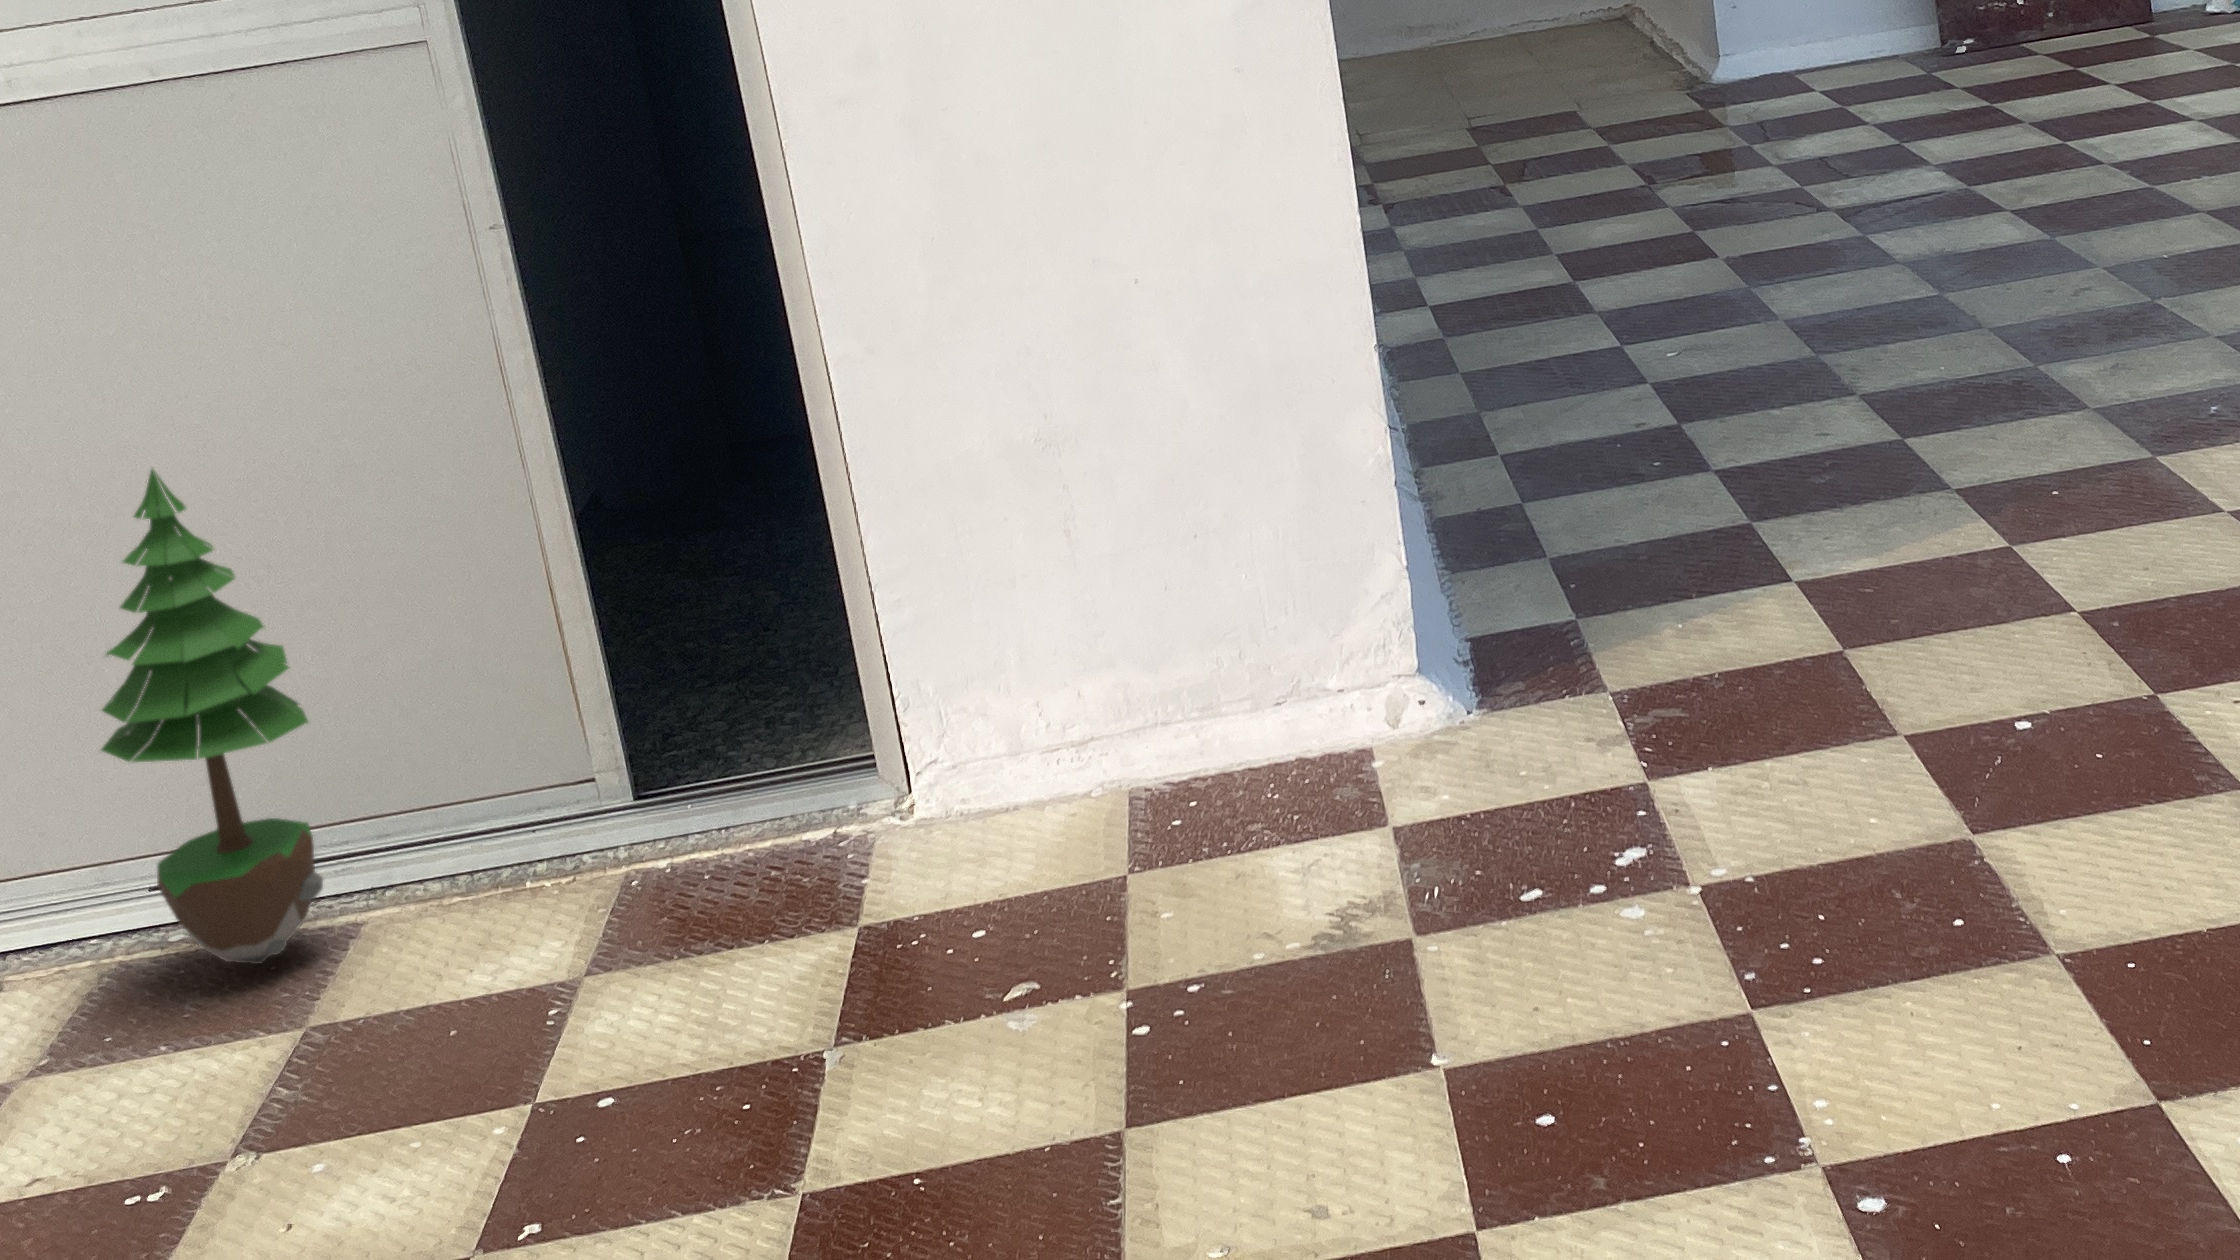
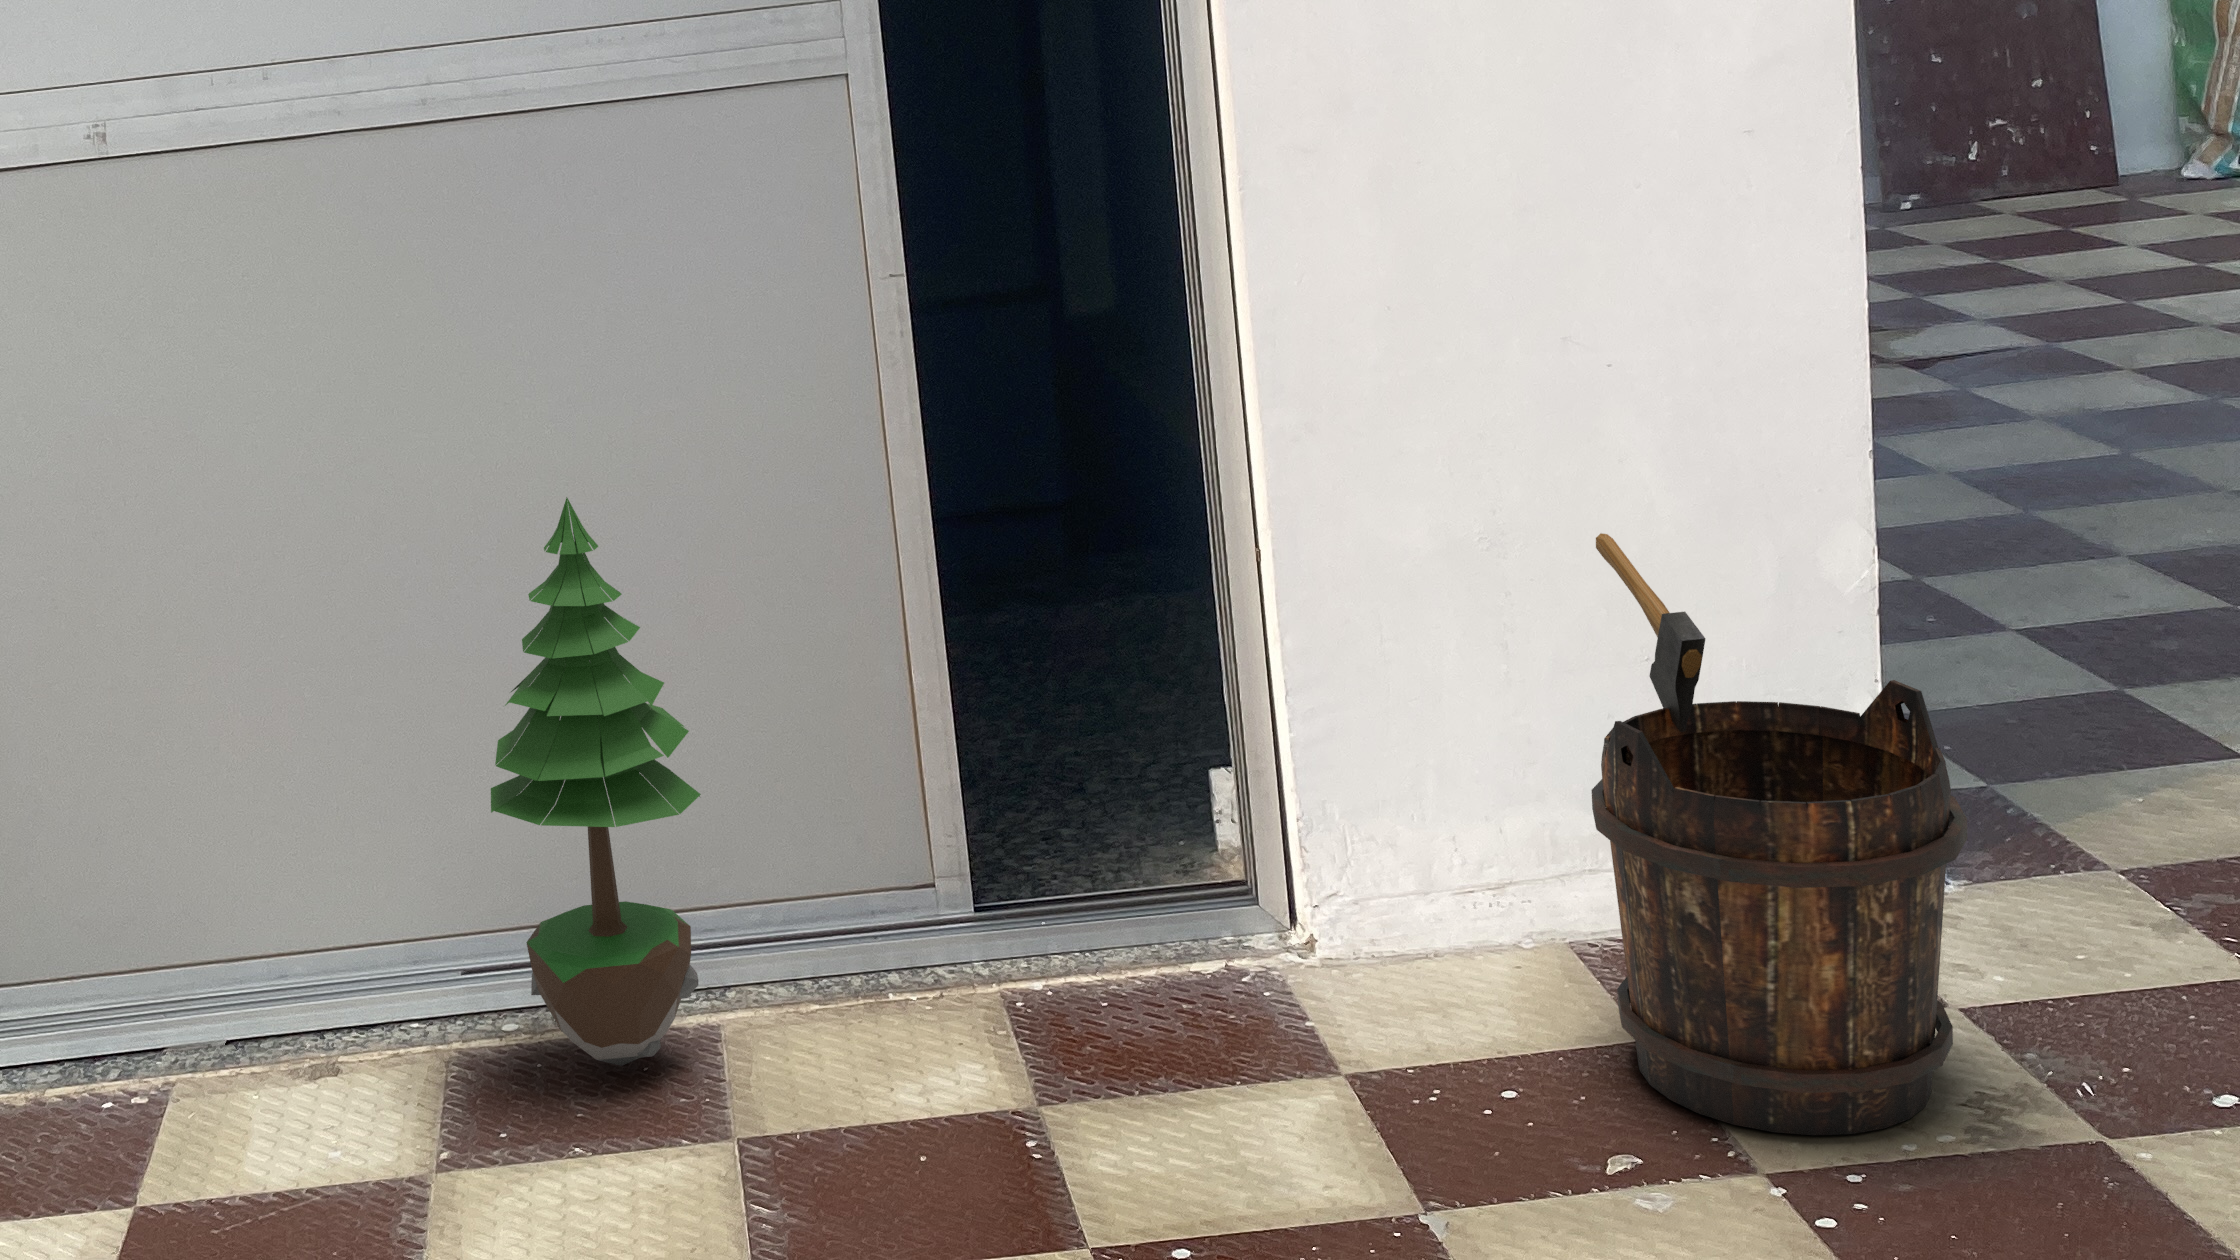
bucket: none [1029,450,1314,944] -> present [1591,533,1967,1135]

